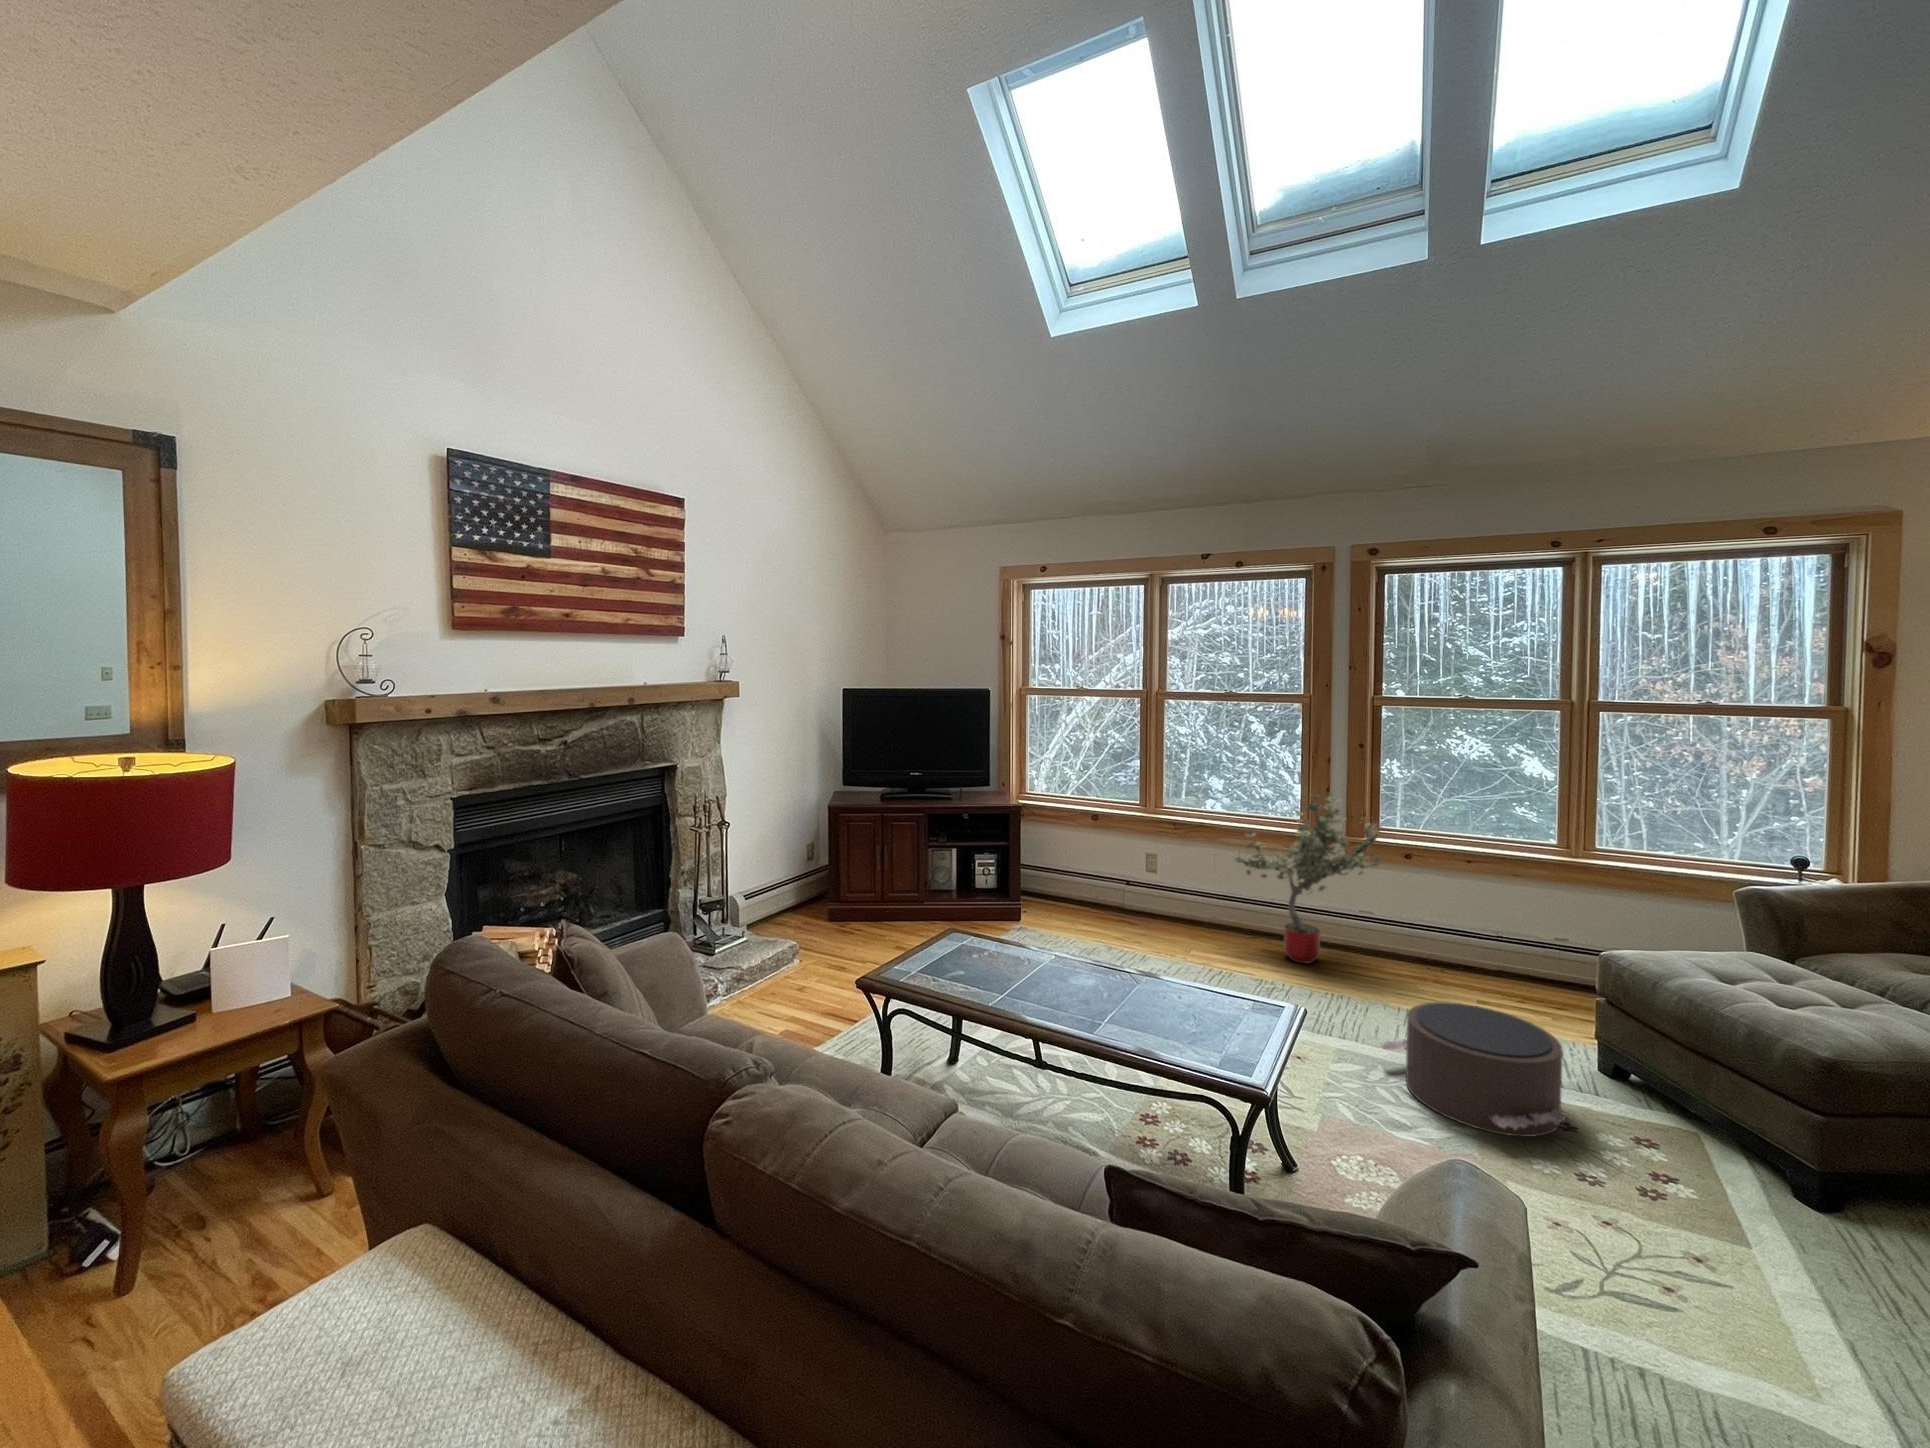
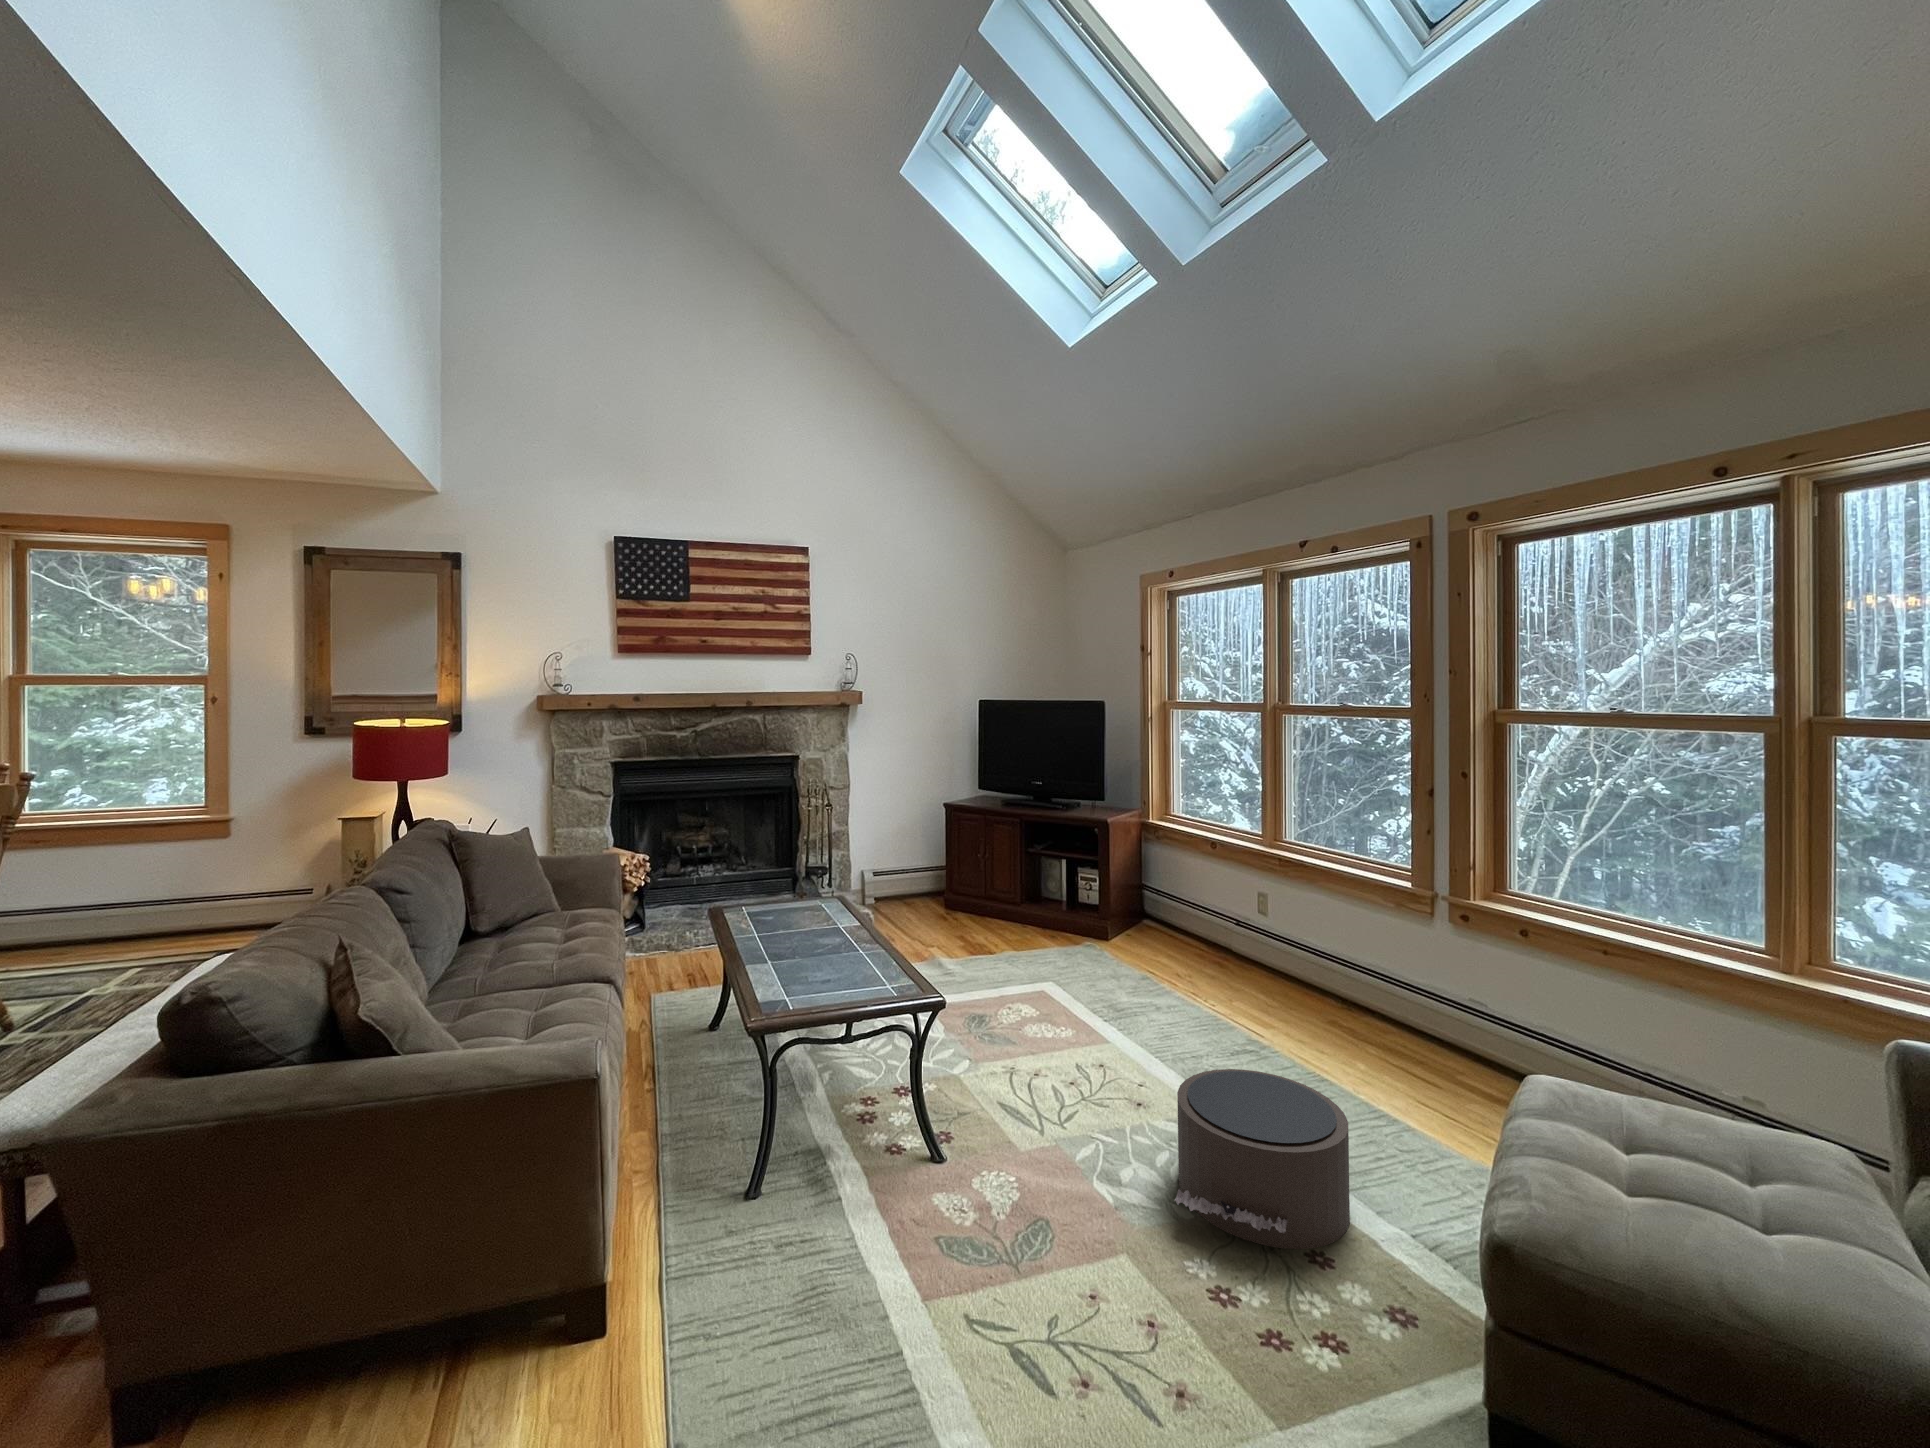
potted tree: present [1234,795,1382,964] -> none [1290,829,1439,1043]

